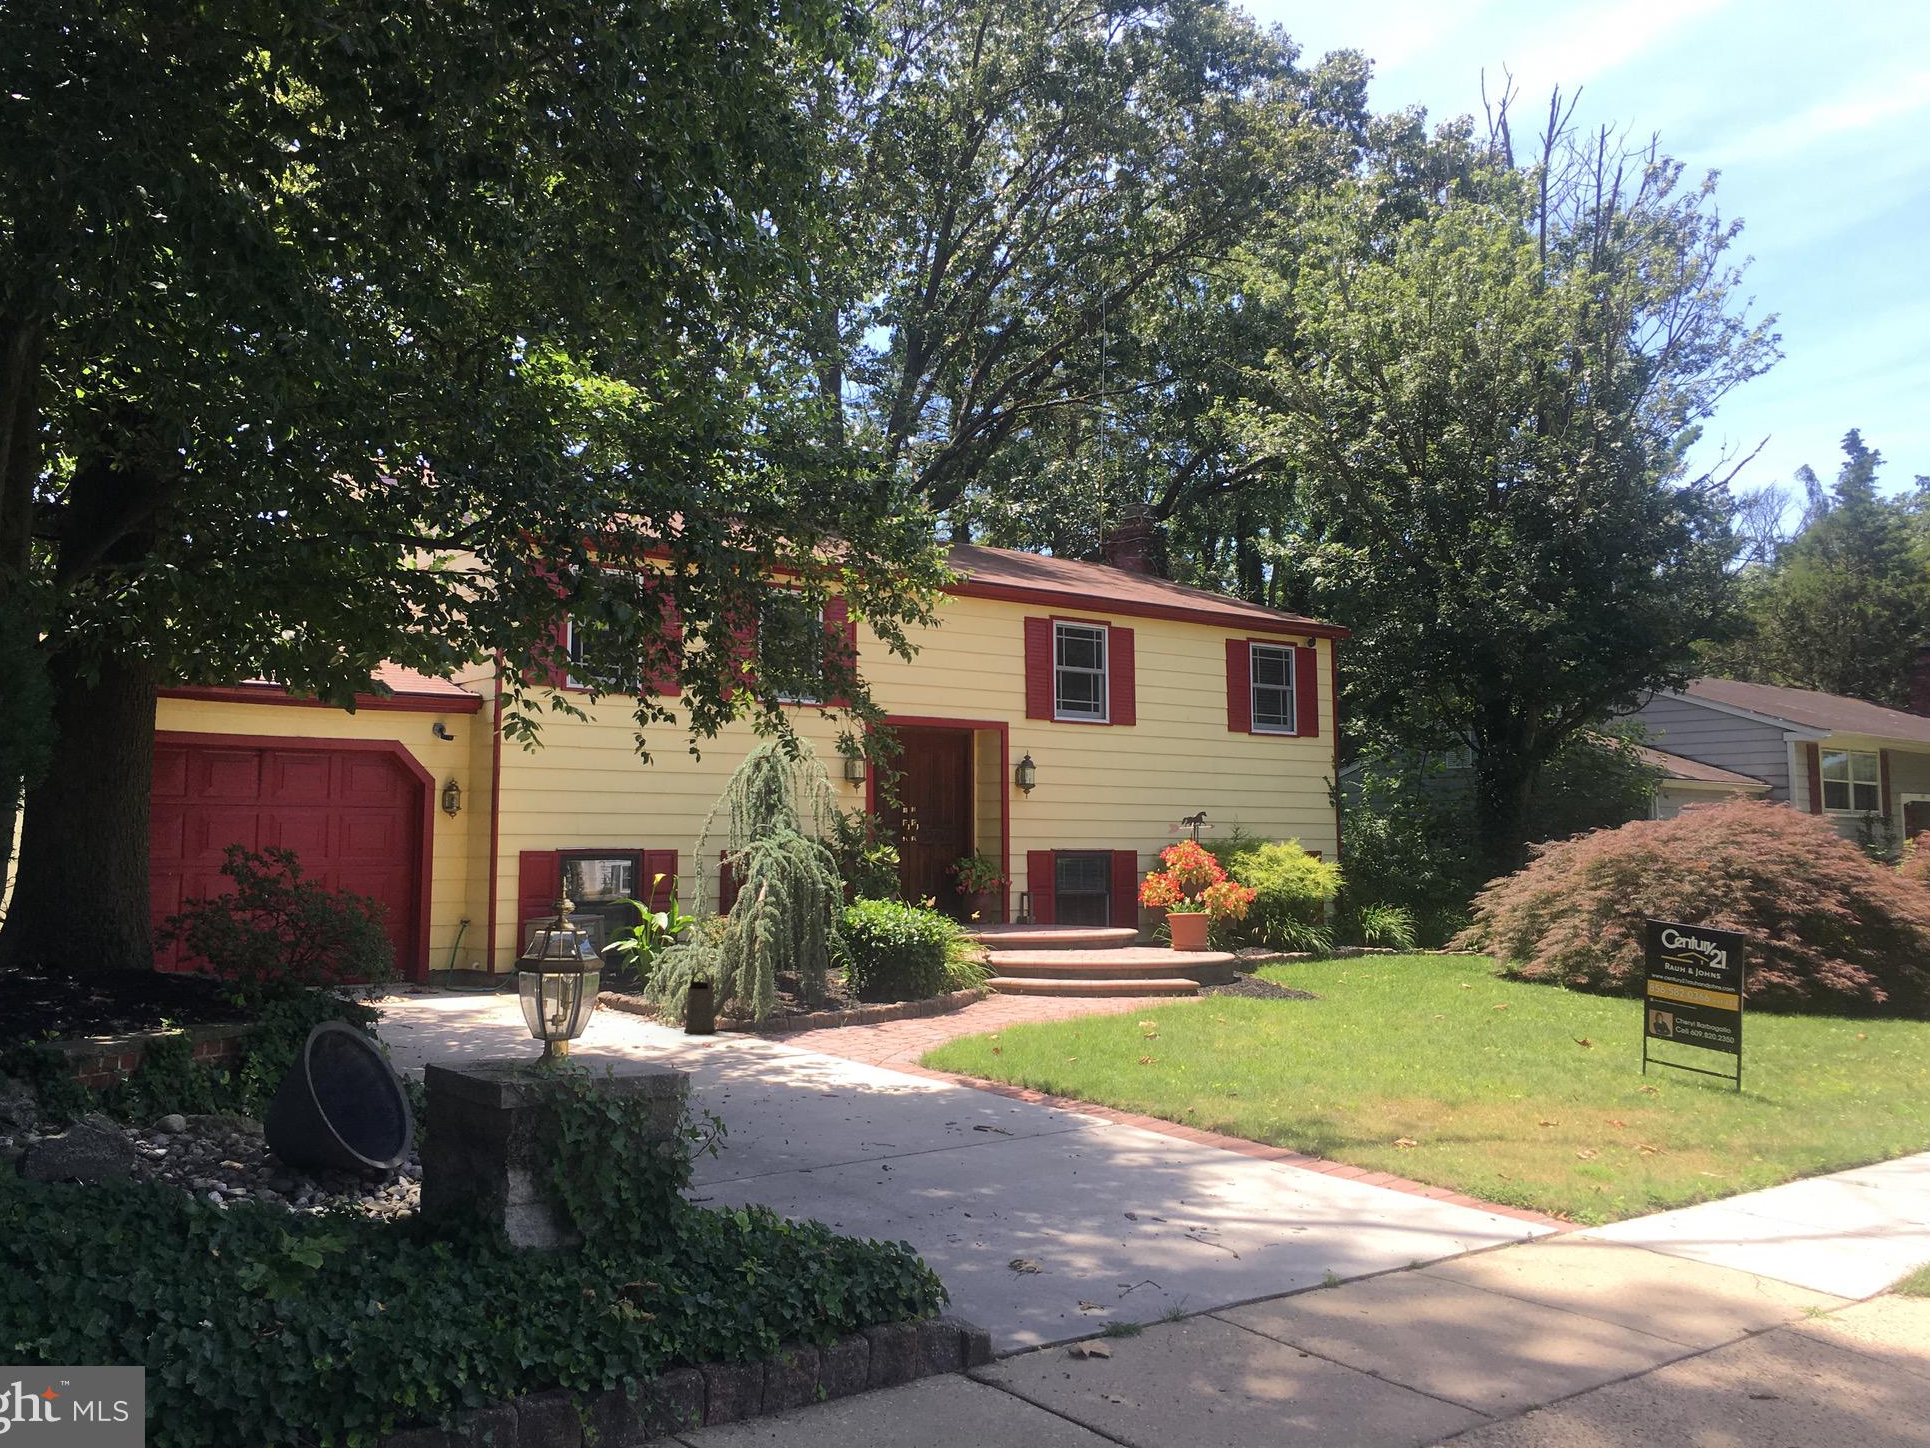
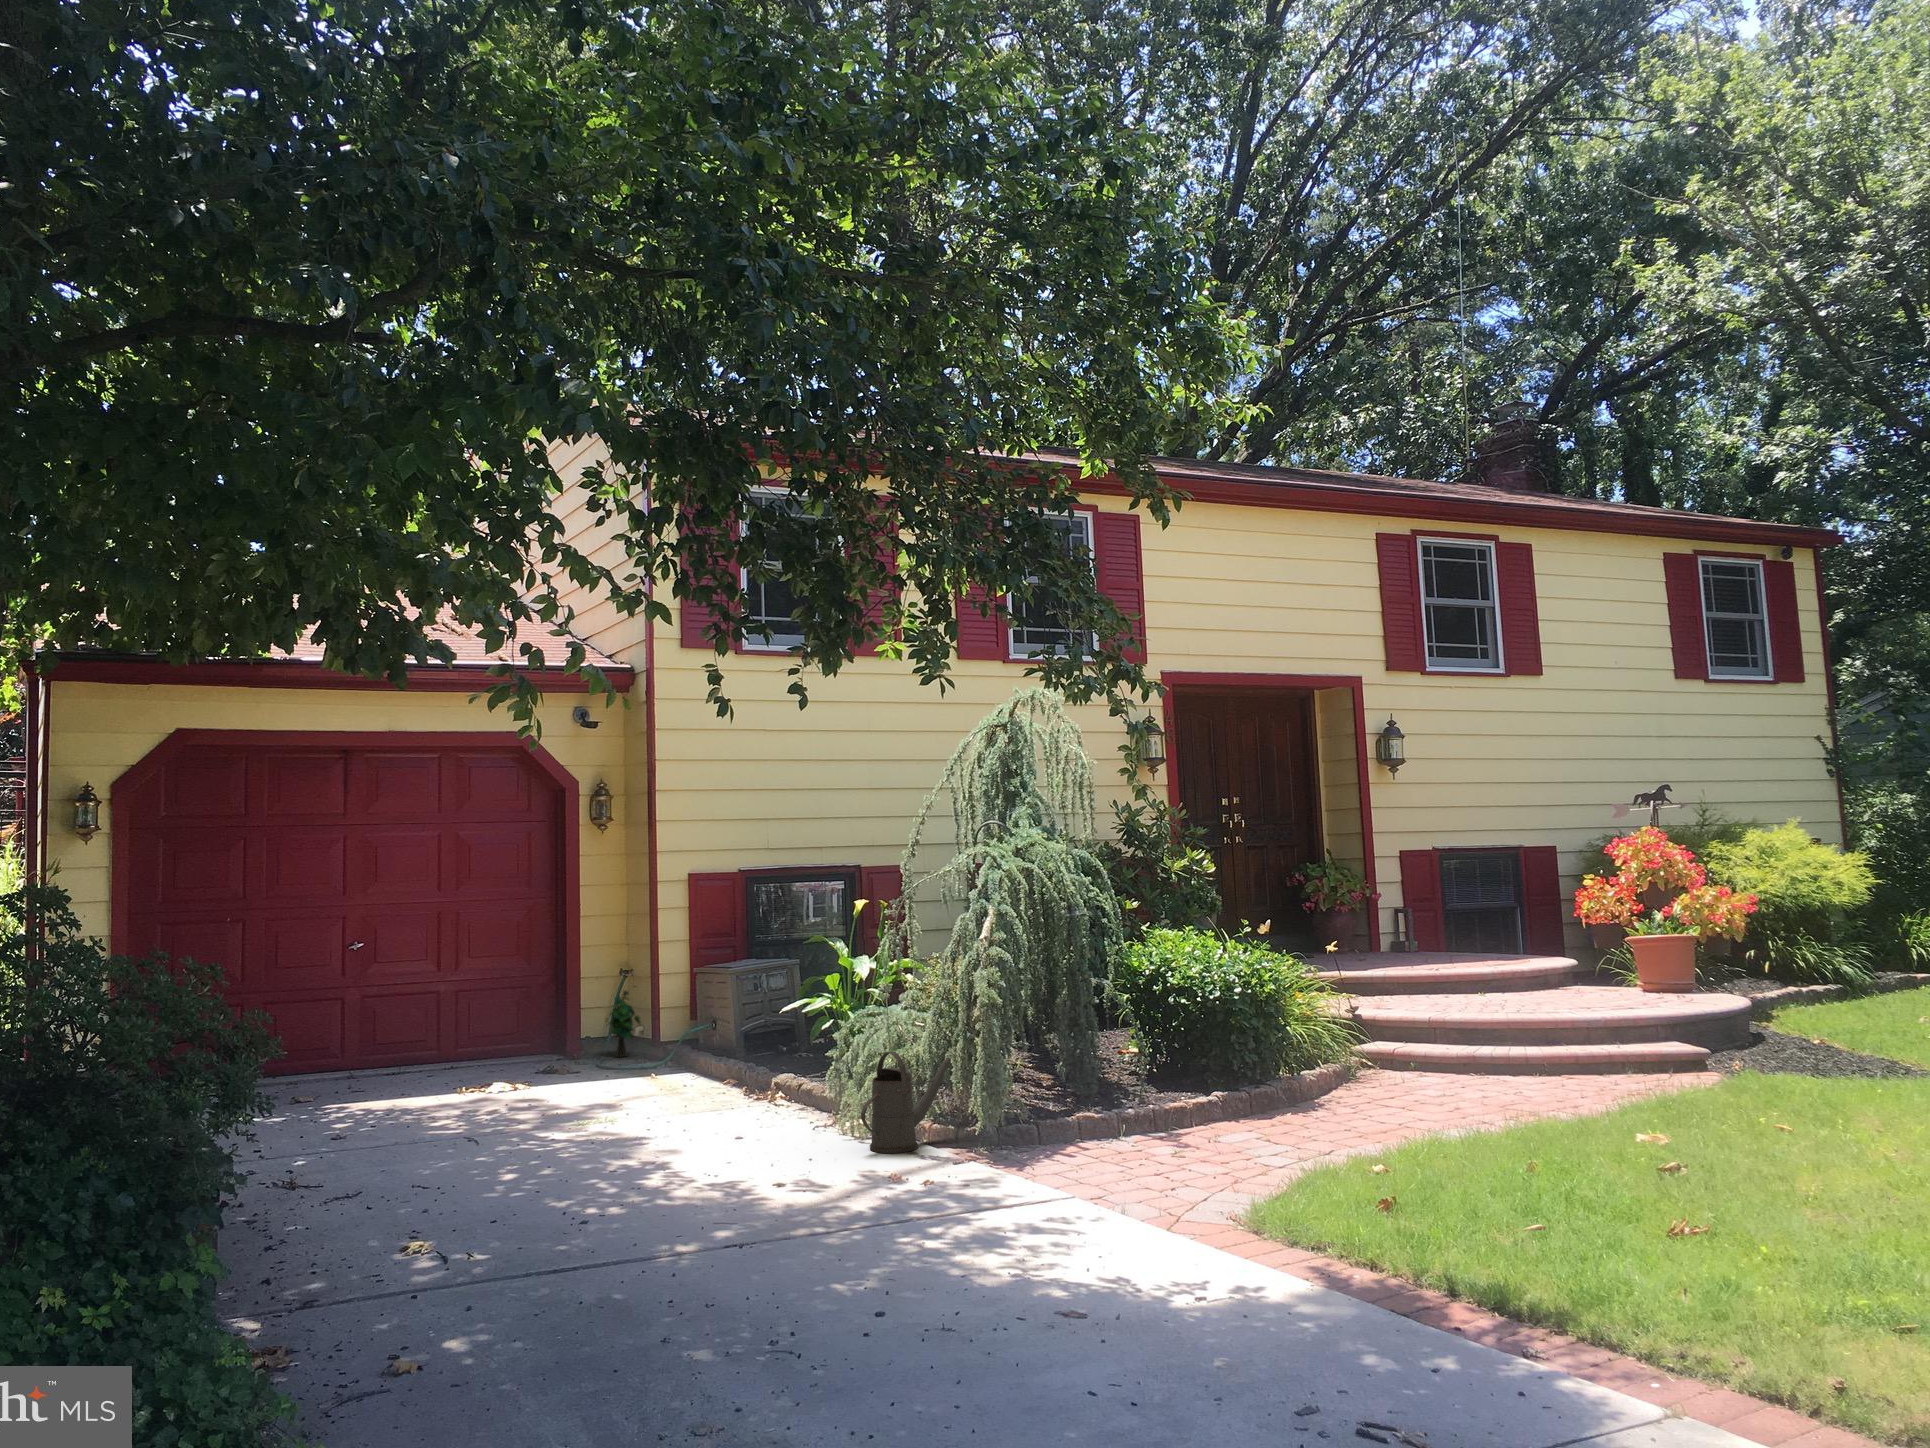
decorative plant: none [445,939,473,990] -> present [605,991,640,1058]

